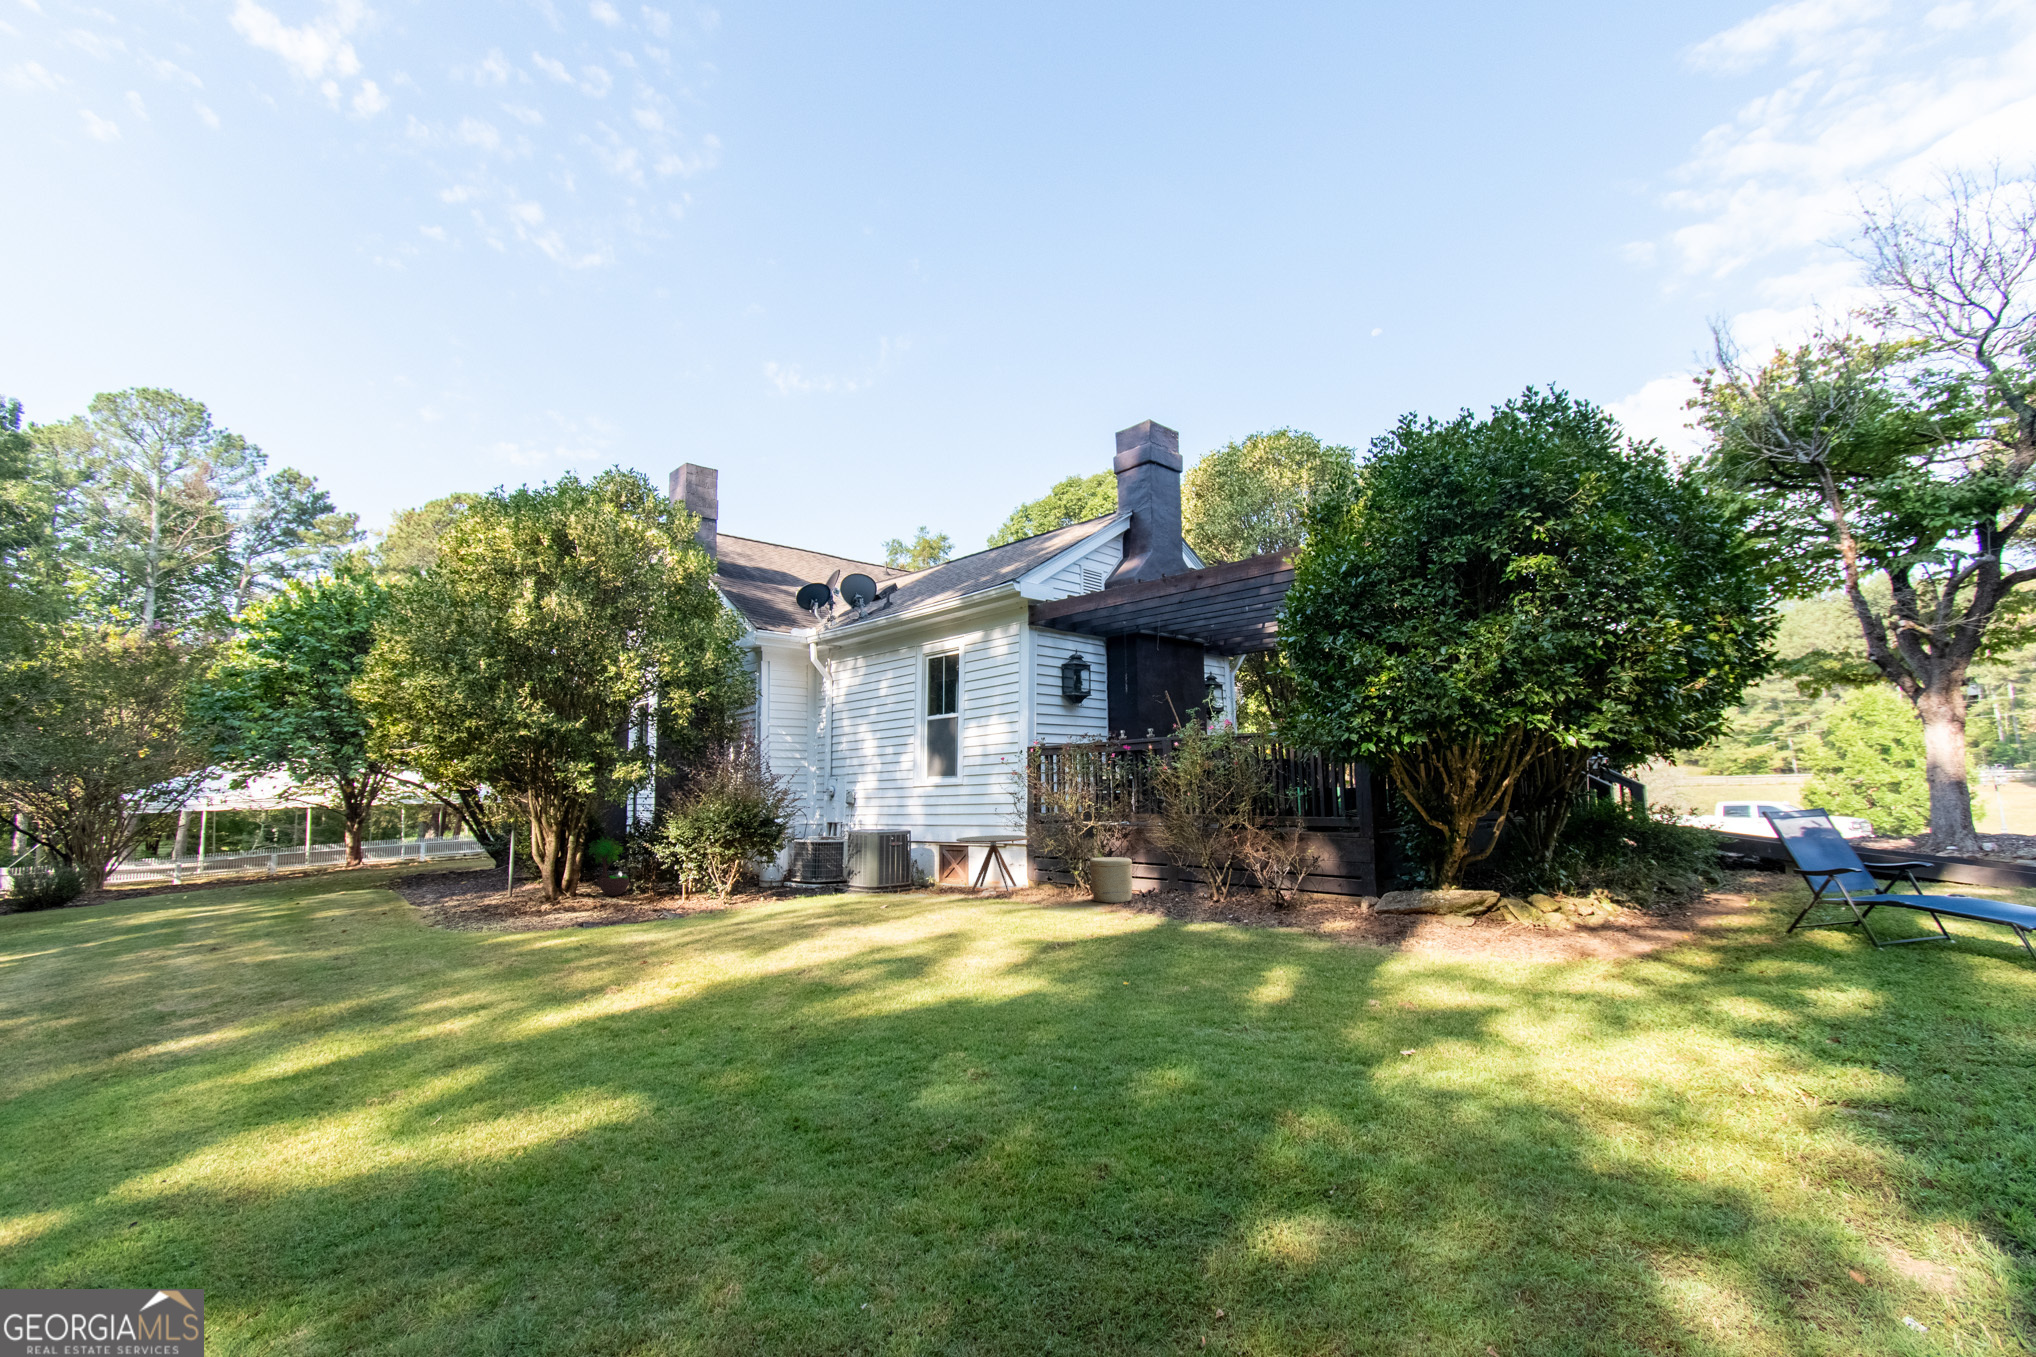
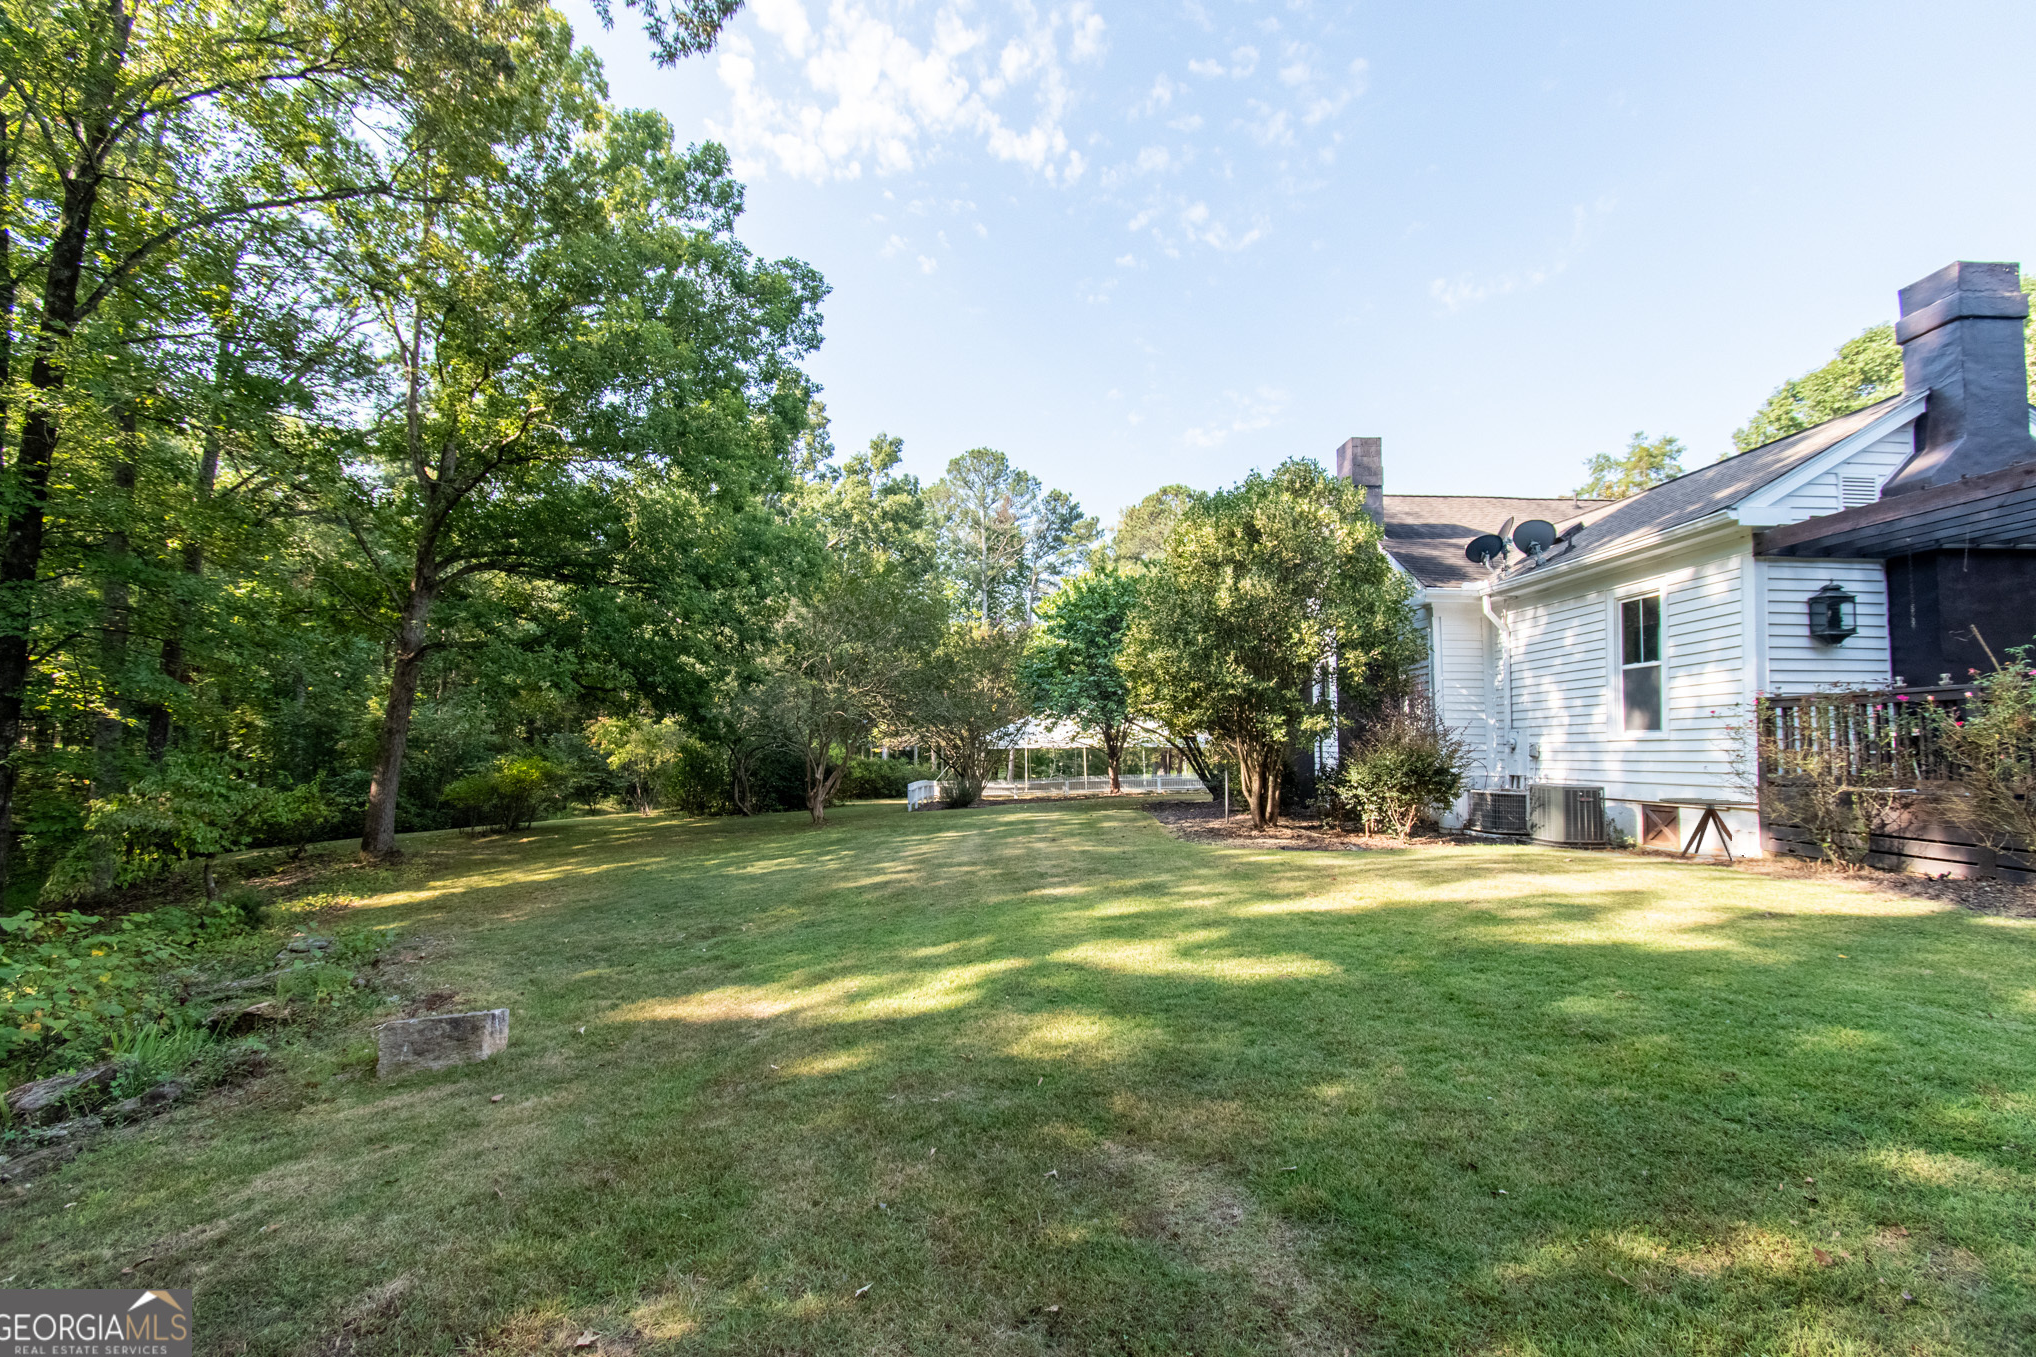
potted tree: present [589,837,629,896] -> none [1284,773,1318,826]
woven basket: present [1089,857,1132,903] -> none [1848,832,1921,888]

